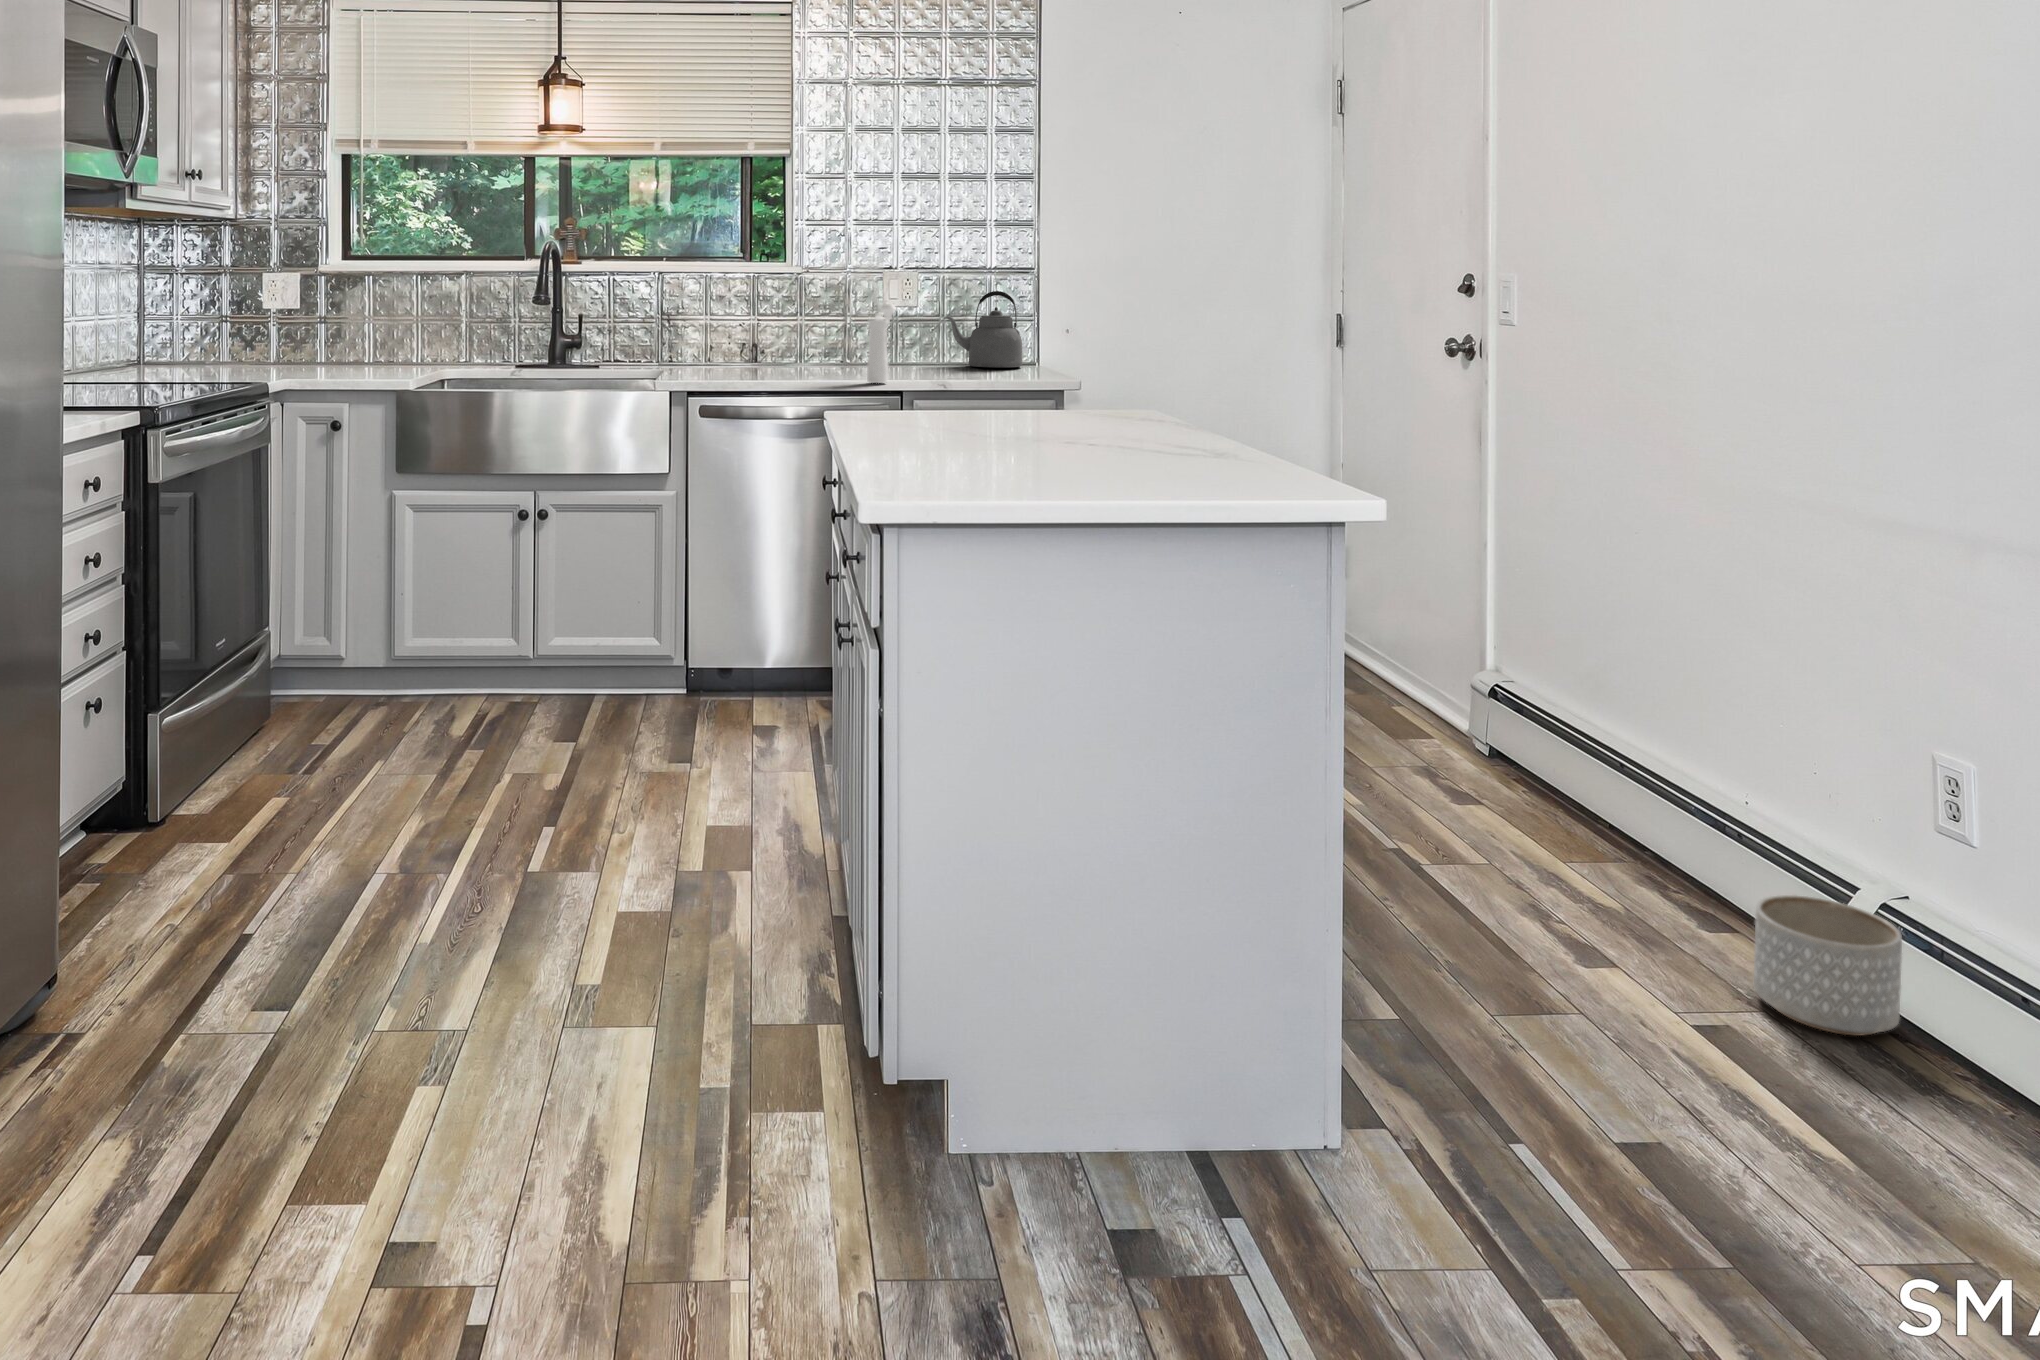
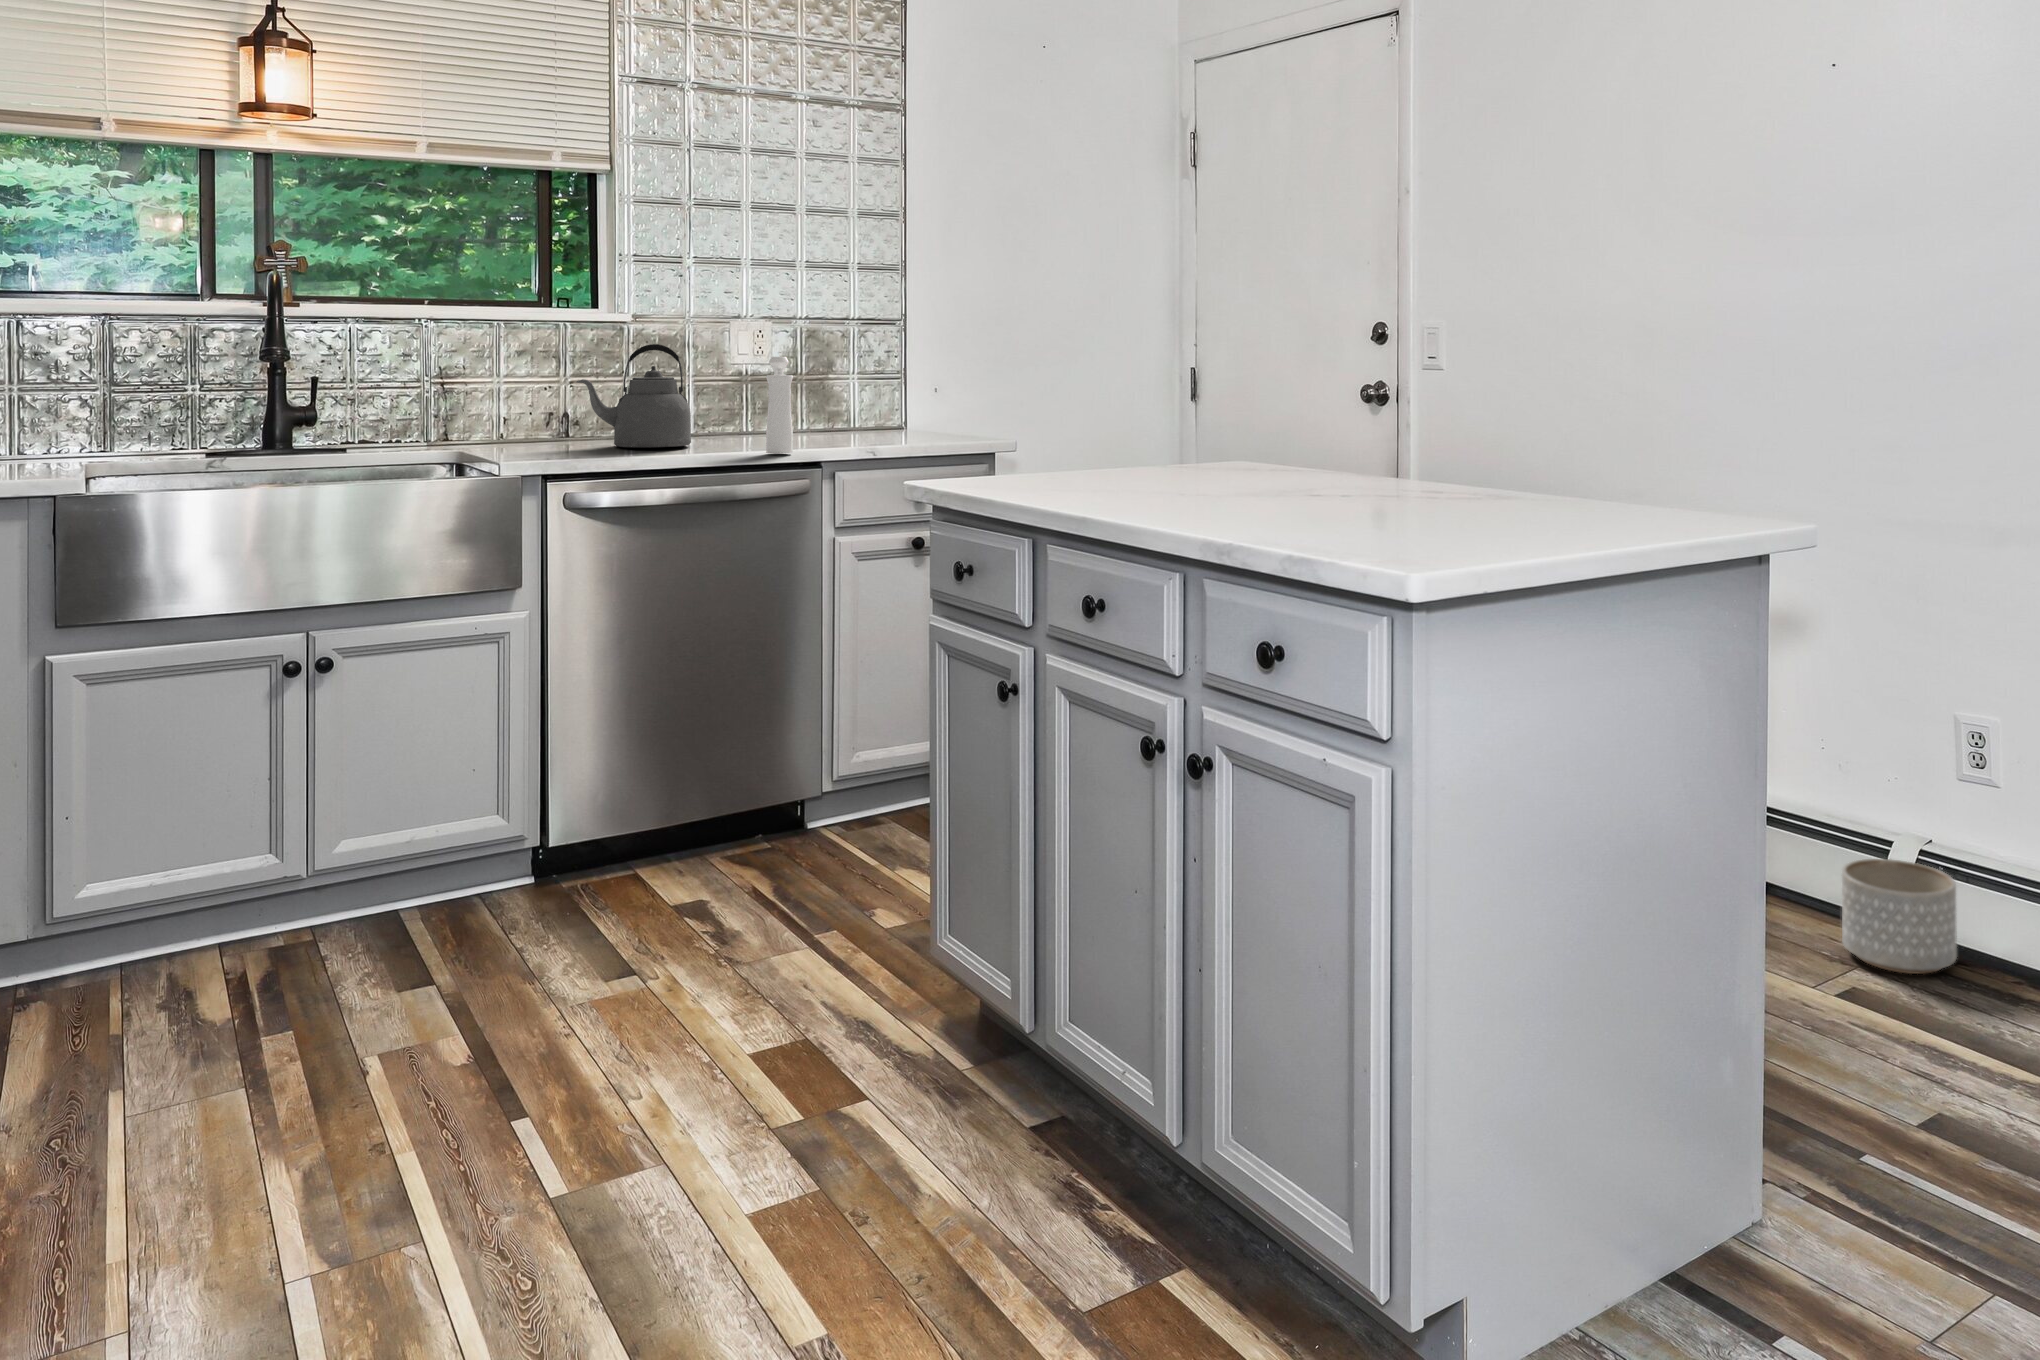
kettle: present [944,291,1022,368] -> present [577,344,691,448]

